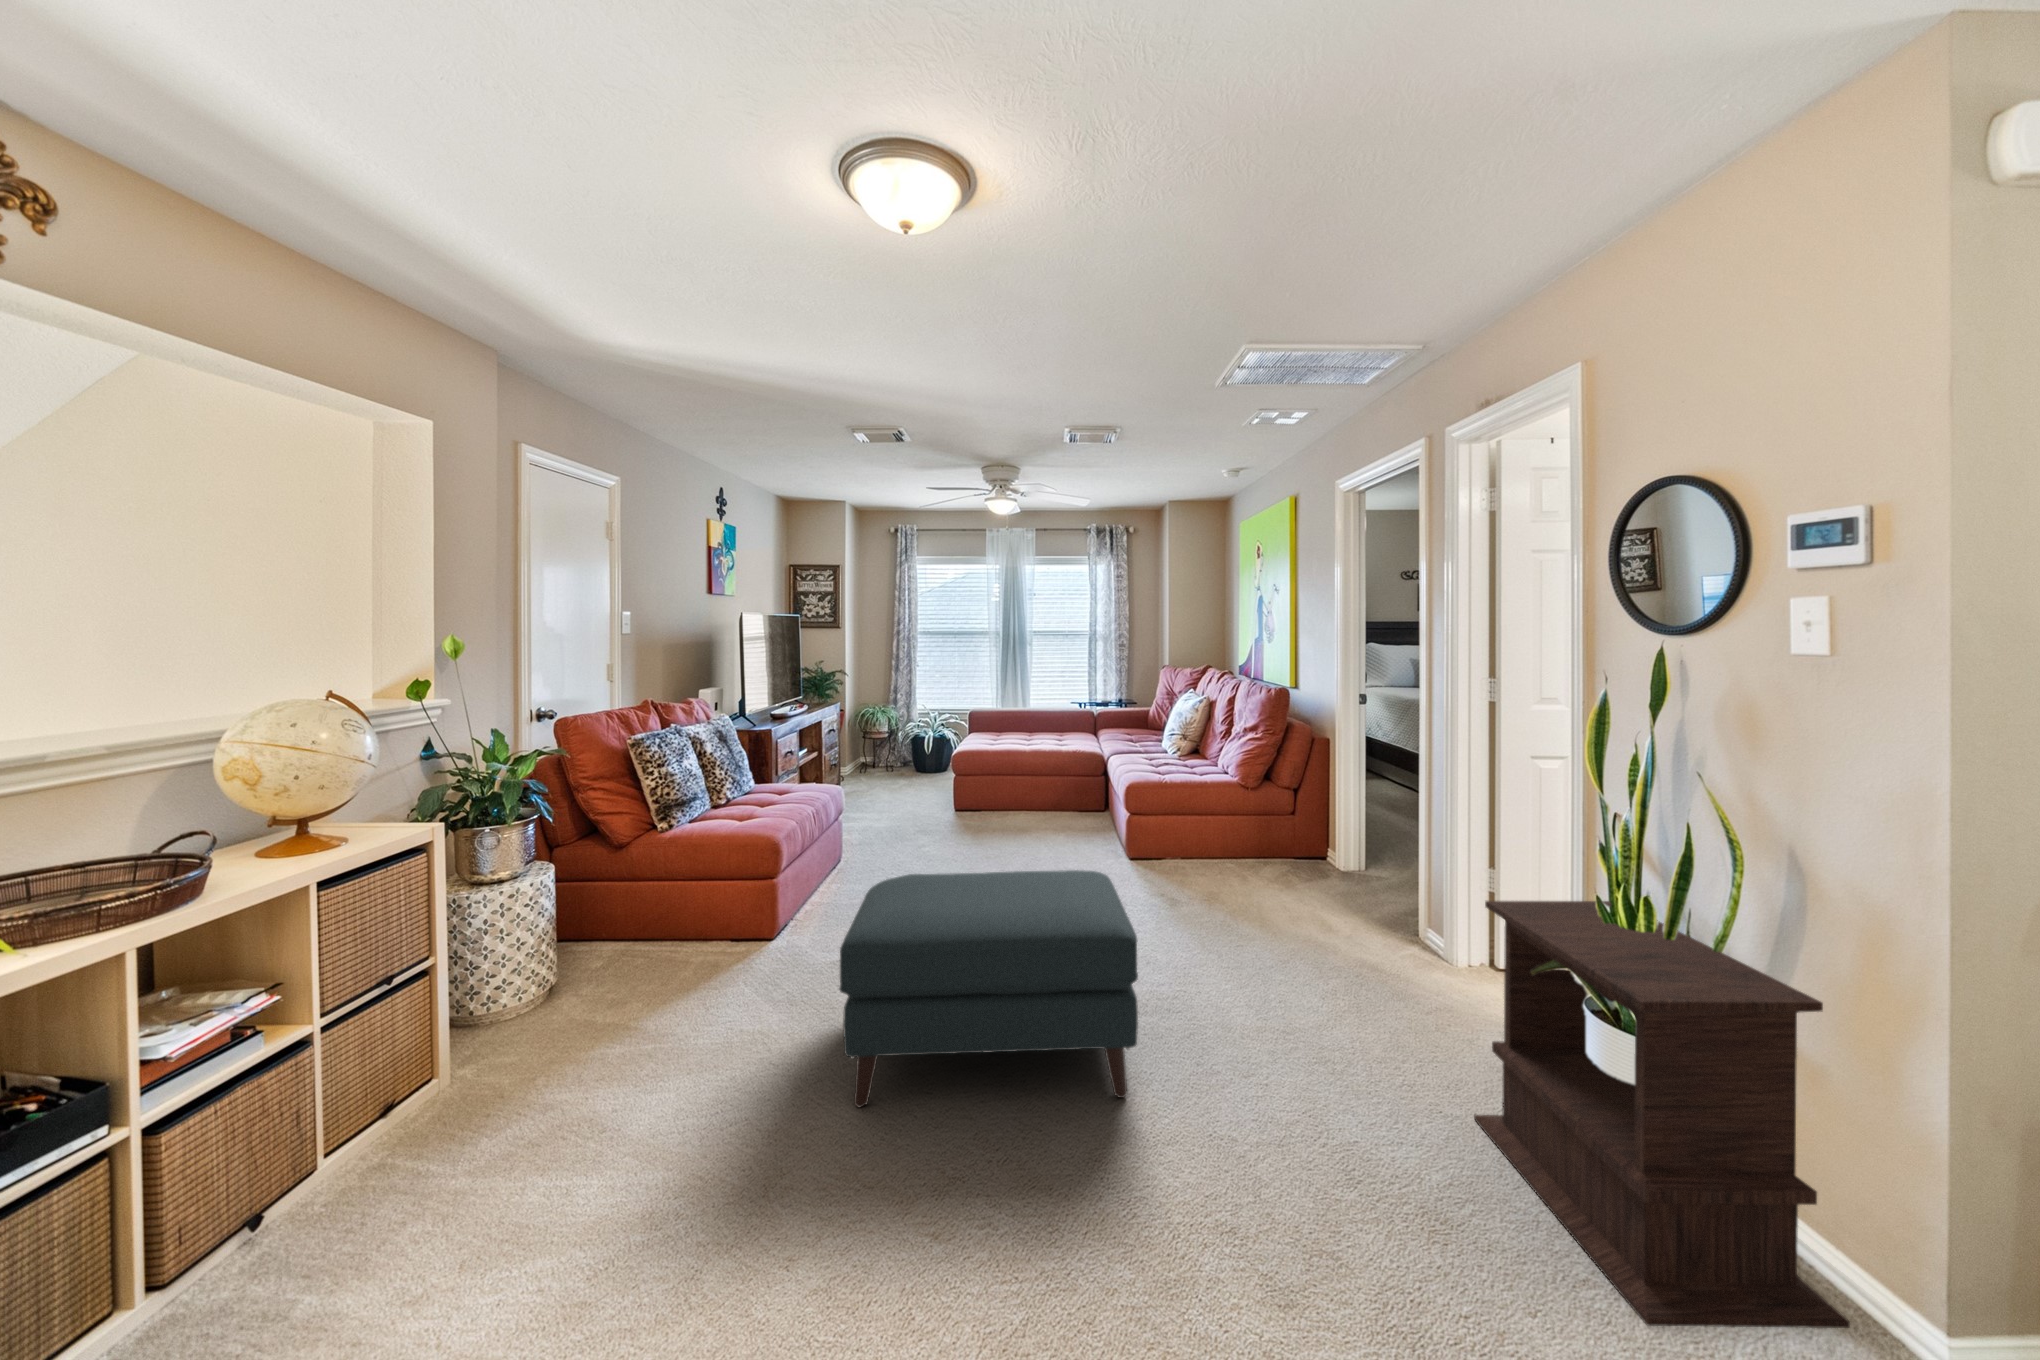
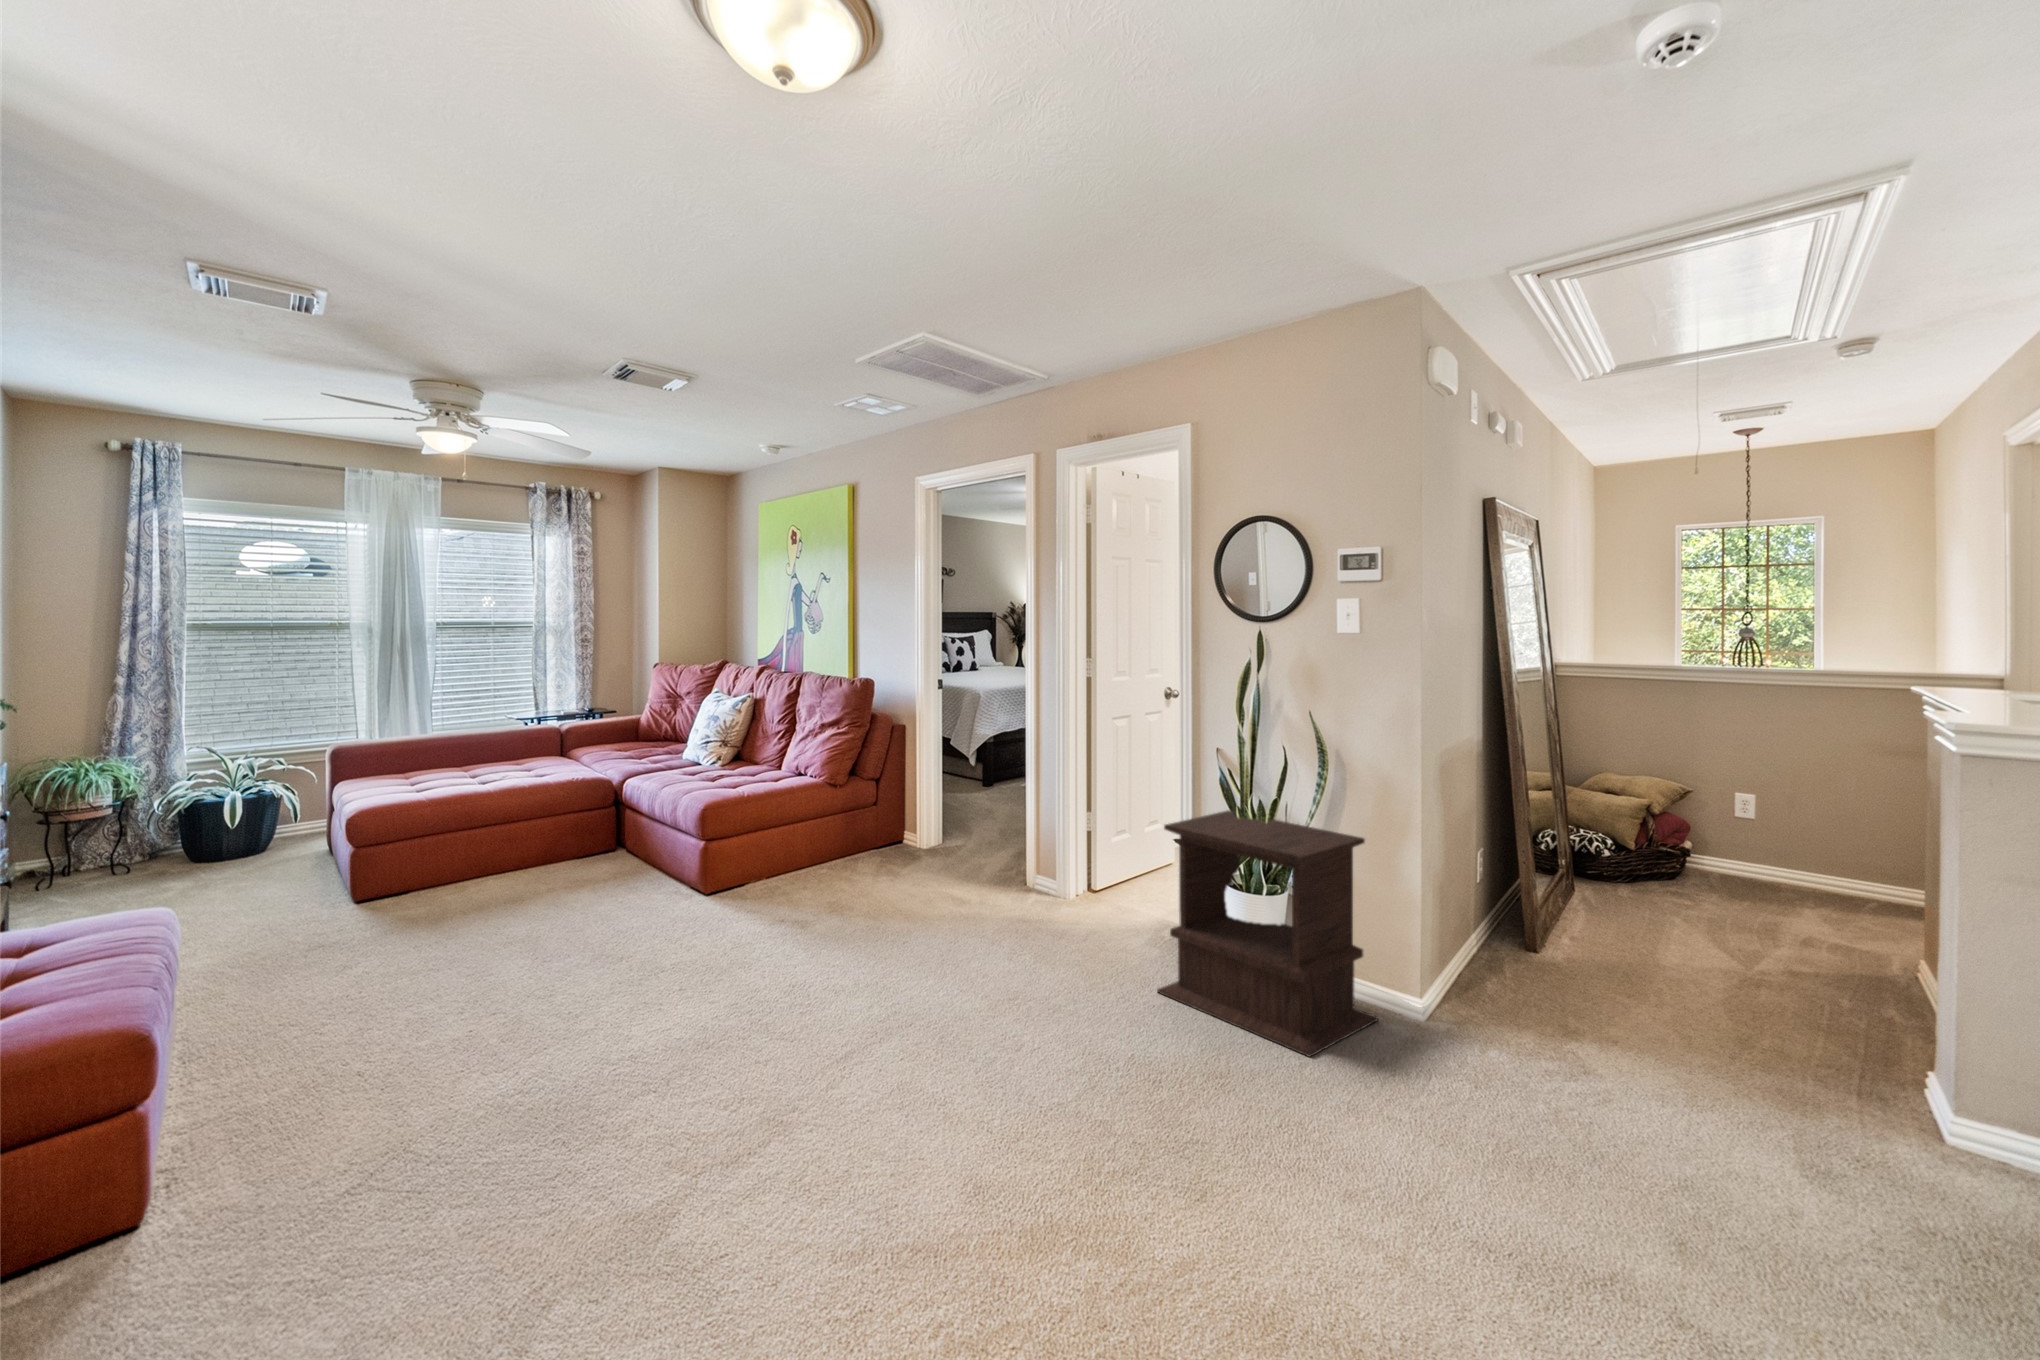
ottoman: present [839,870,1138,1107] -> none [563,875,928,1178]

